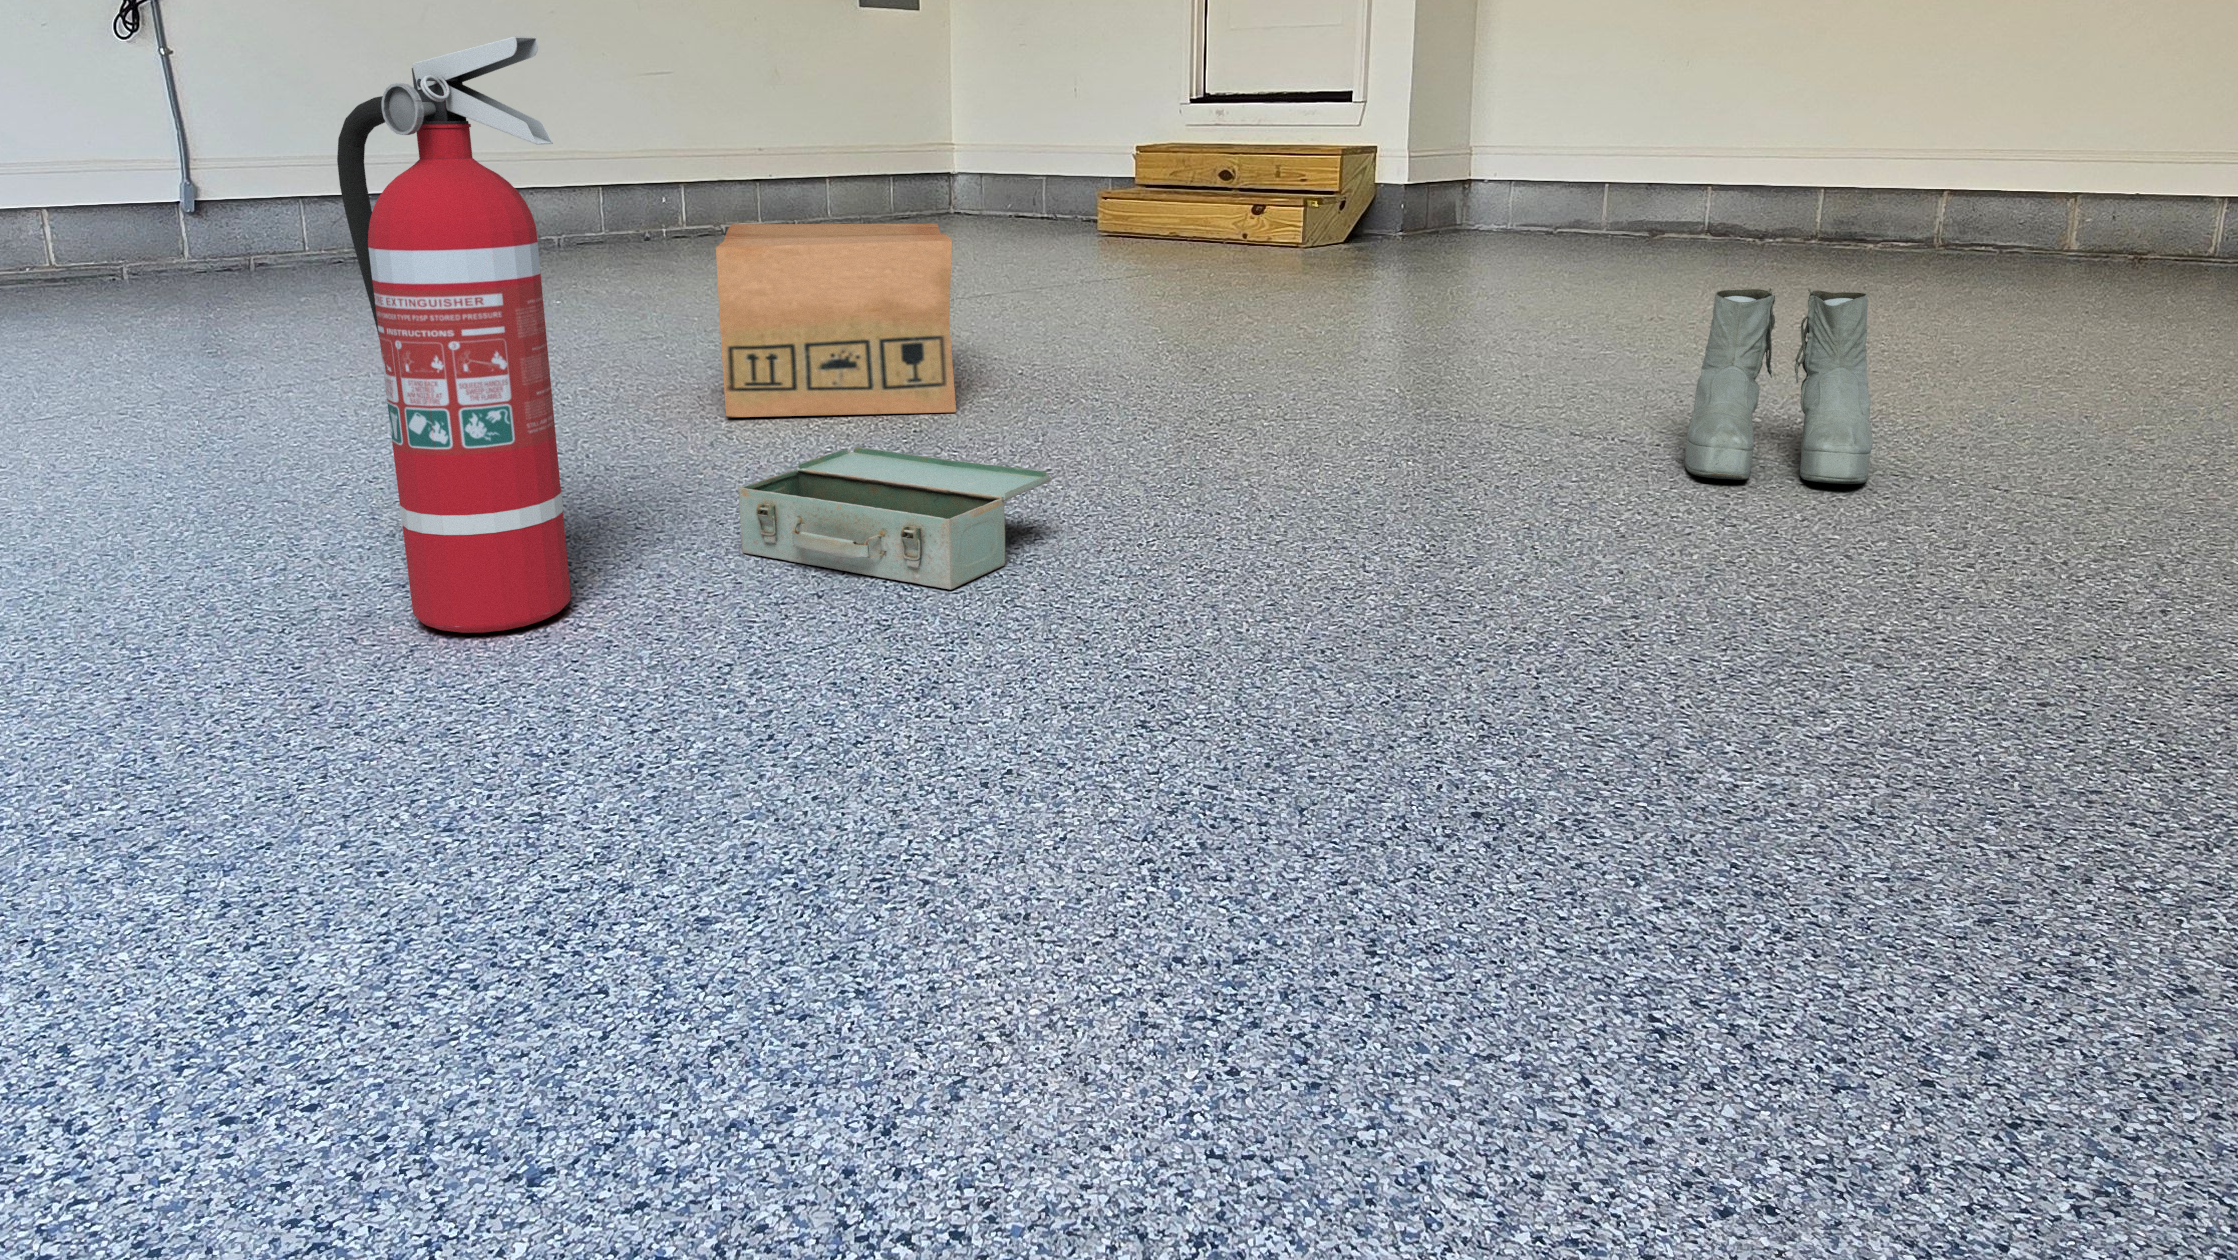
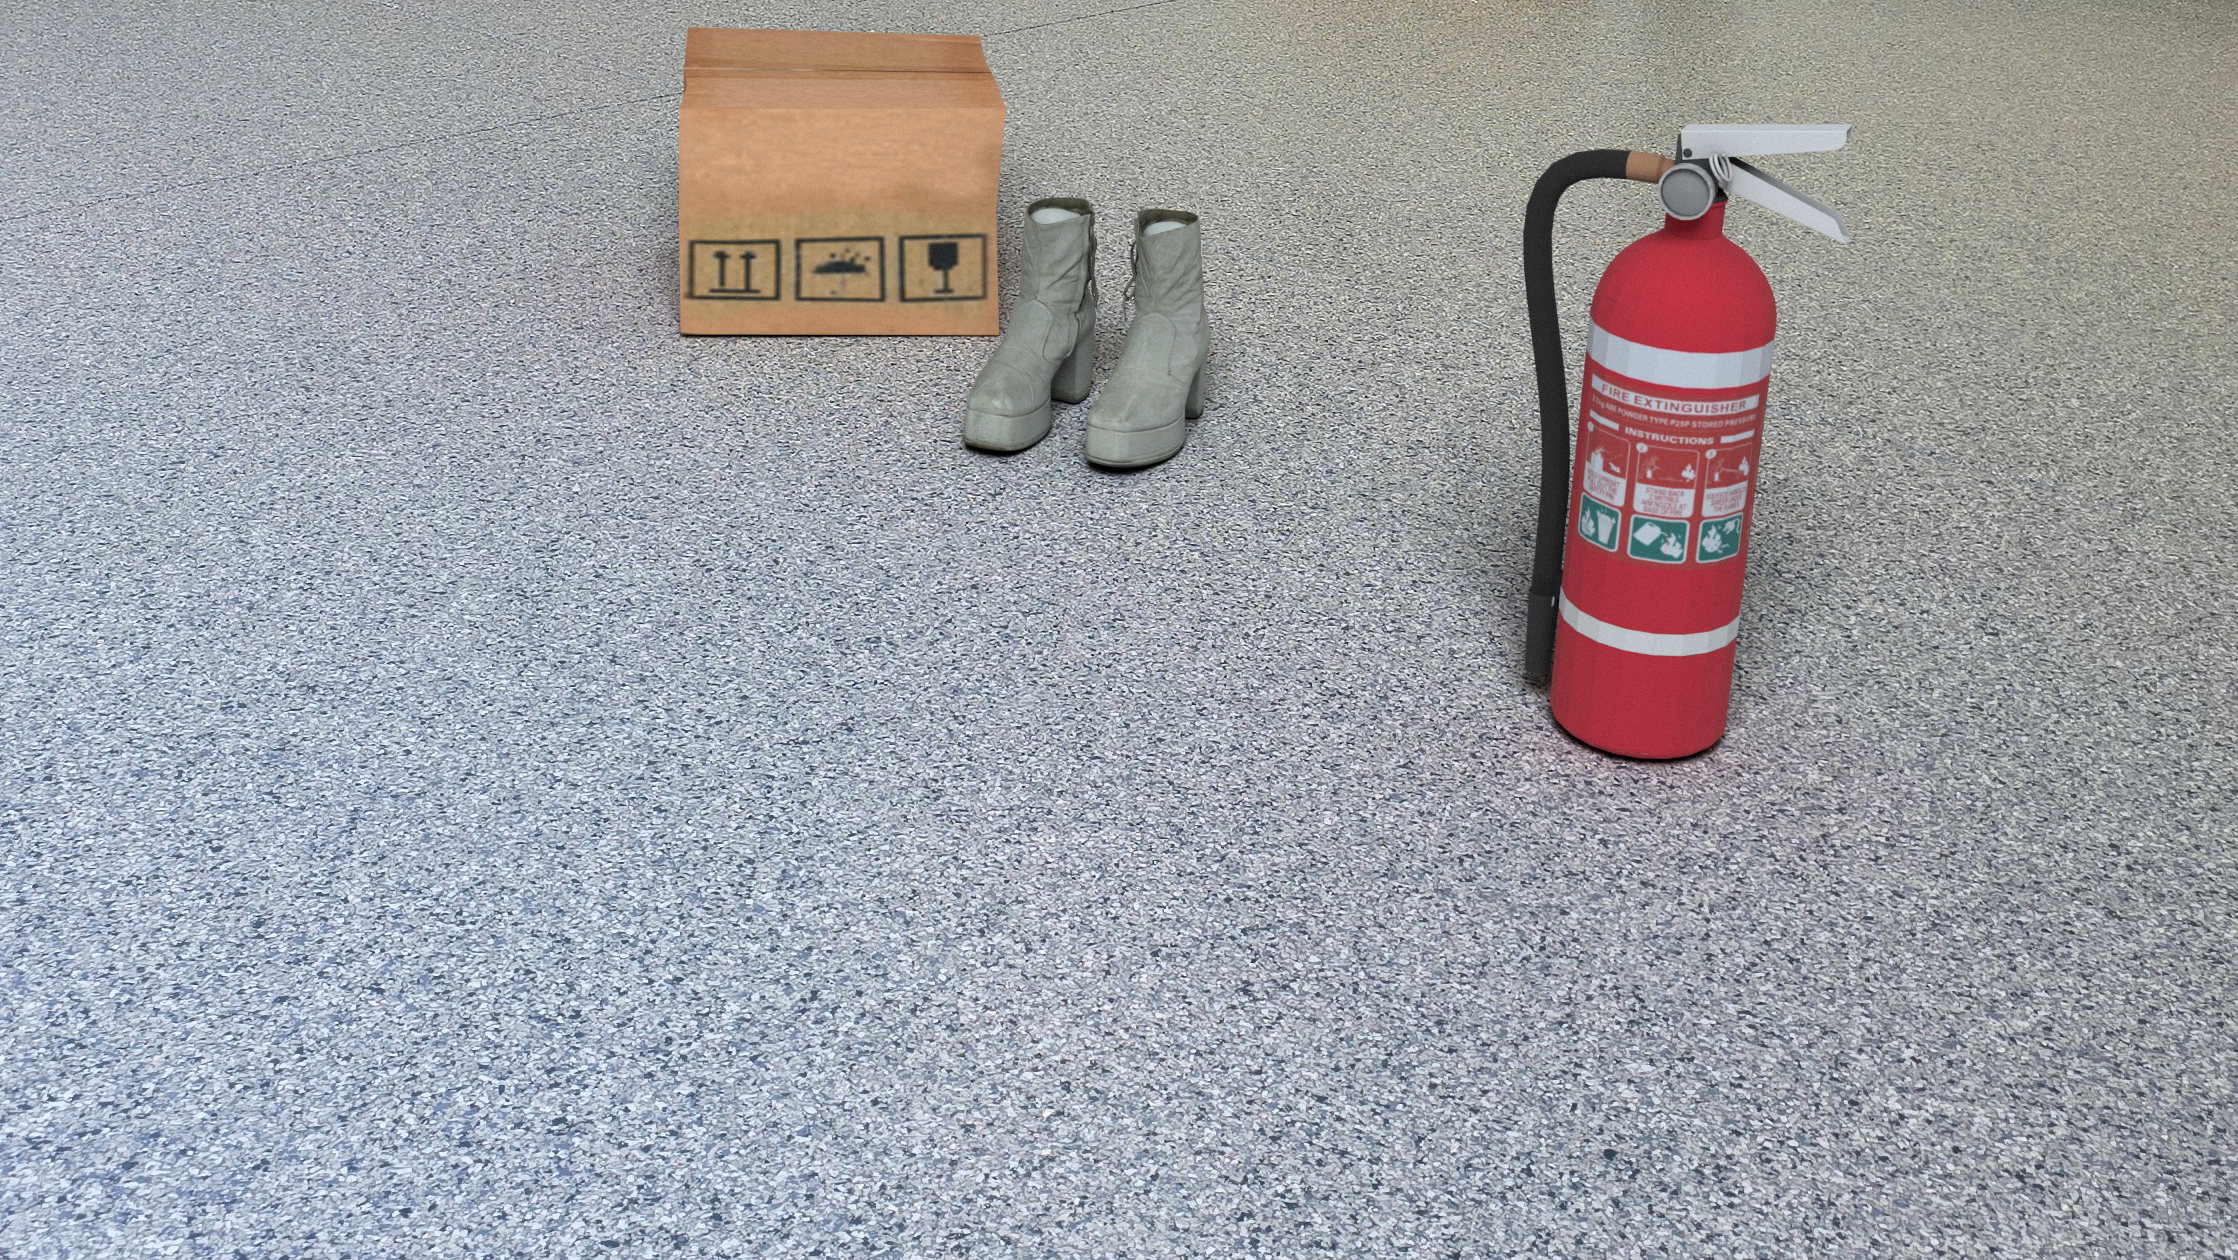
fire extinguisher: present [337,36,571,633] -> present [1523,124,1853,759]
boots: present [1685,288,1873,484] -> present [963,197,1211,467]
toolbox: present [738,447,1051,589] -> none [737,482,1139,730]

